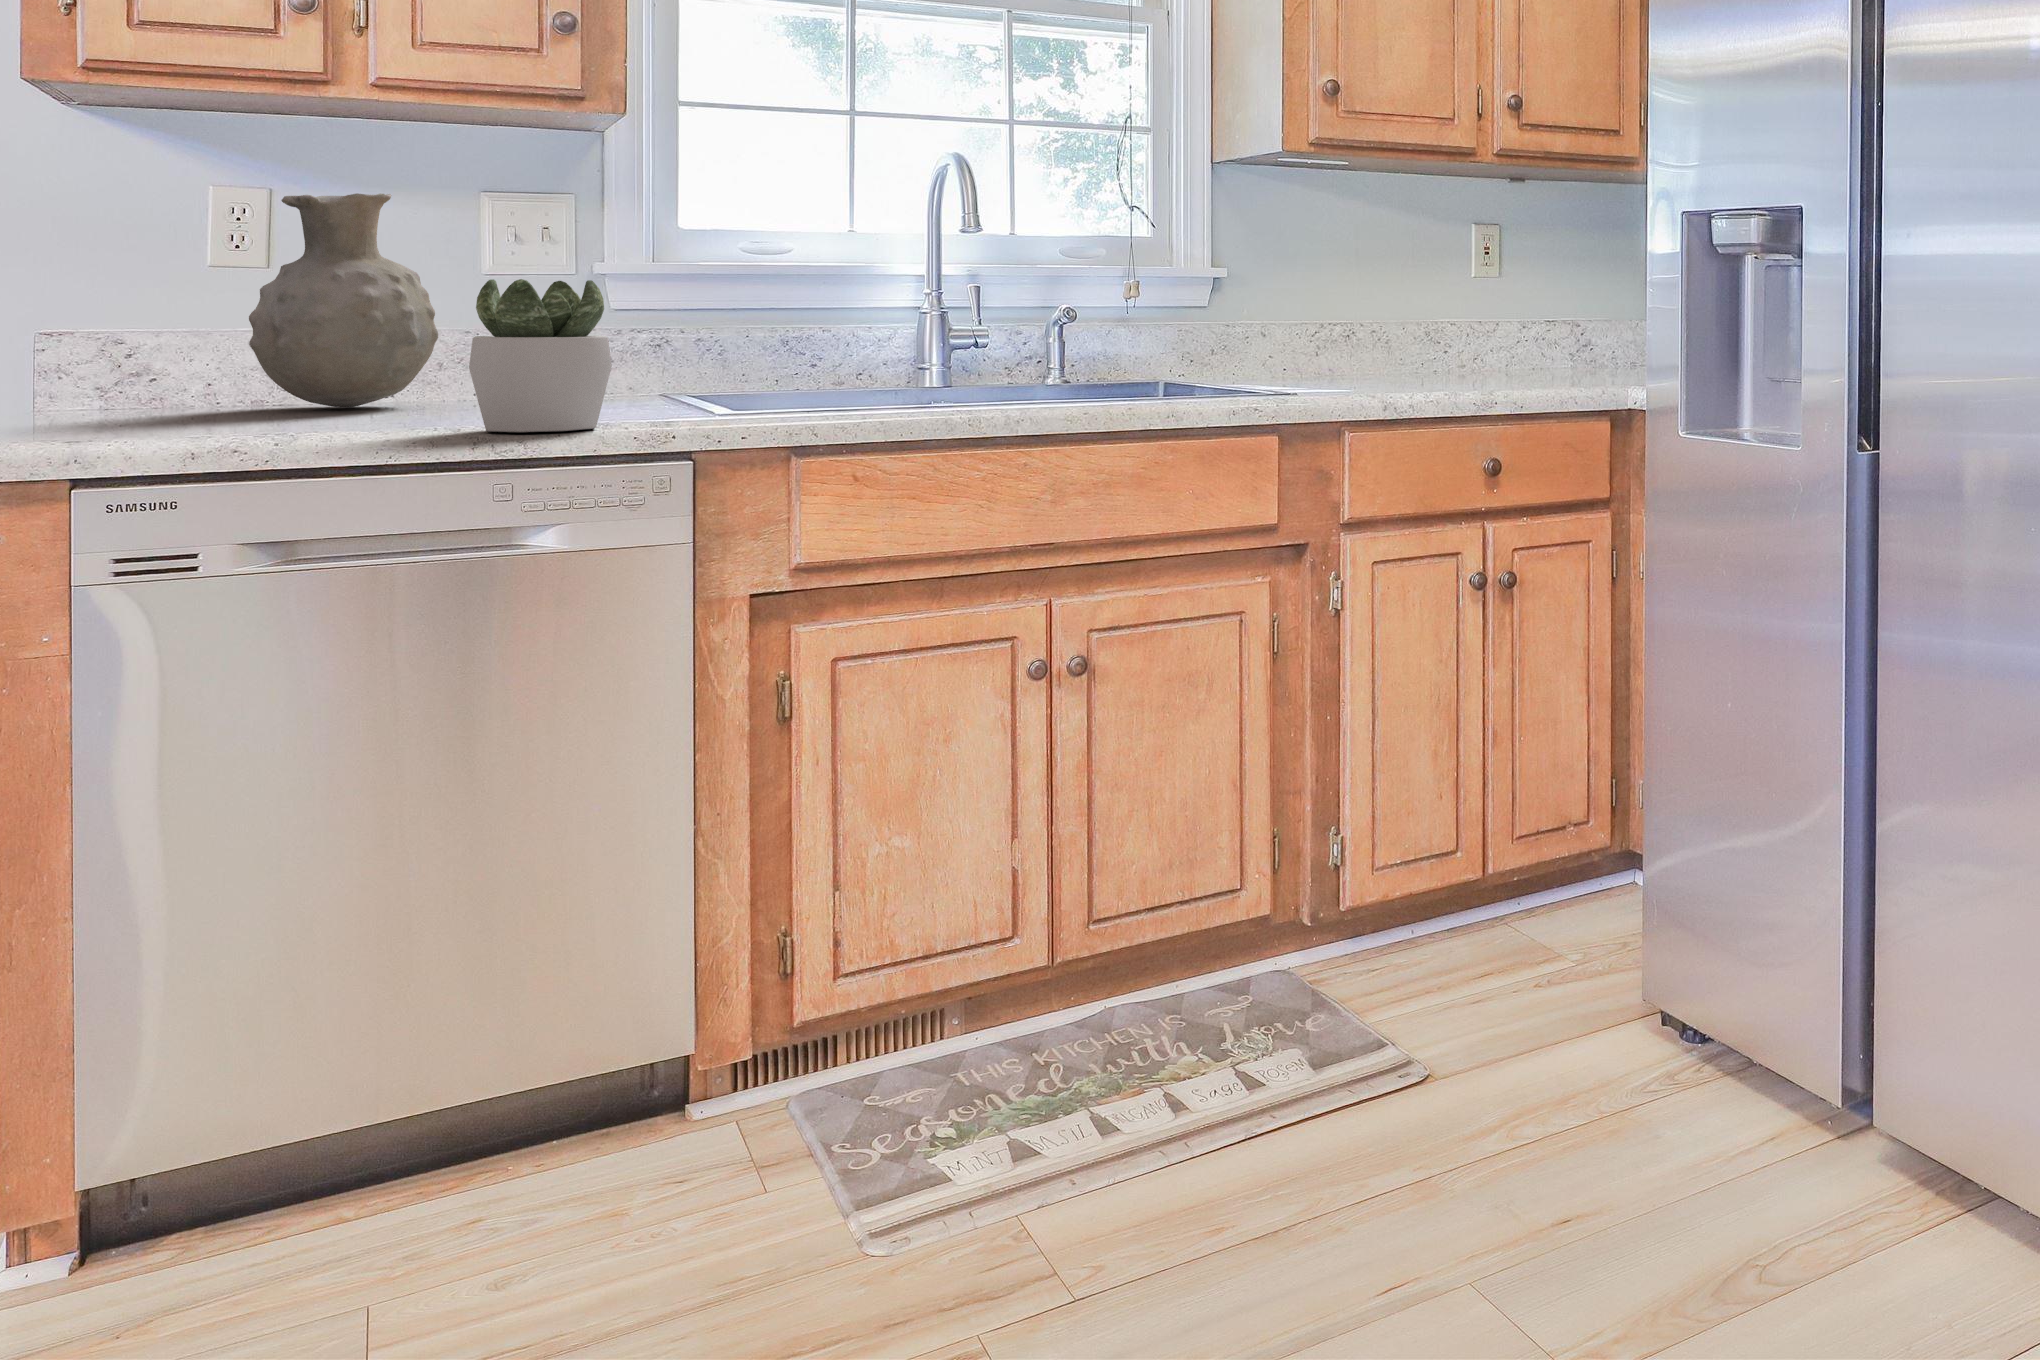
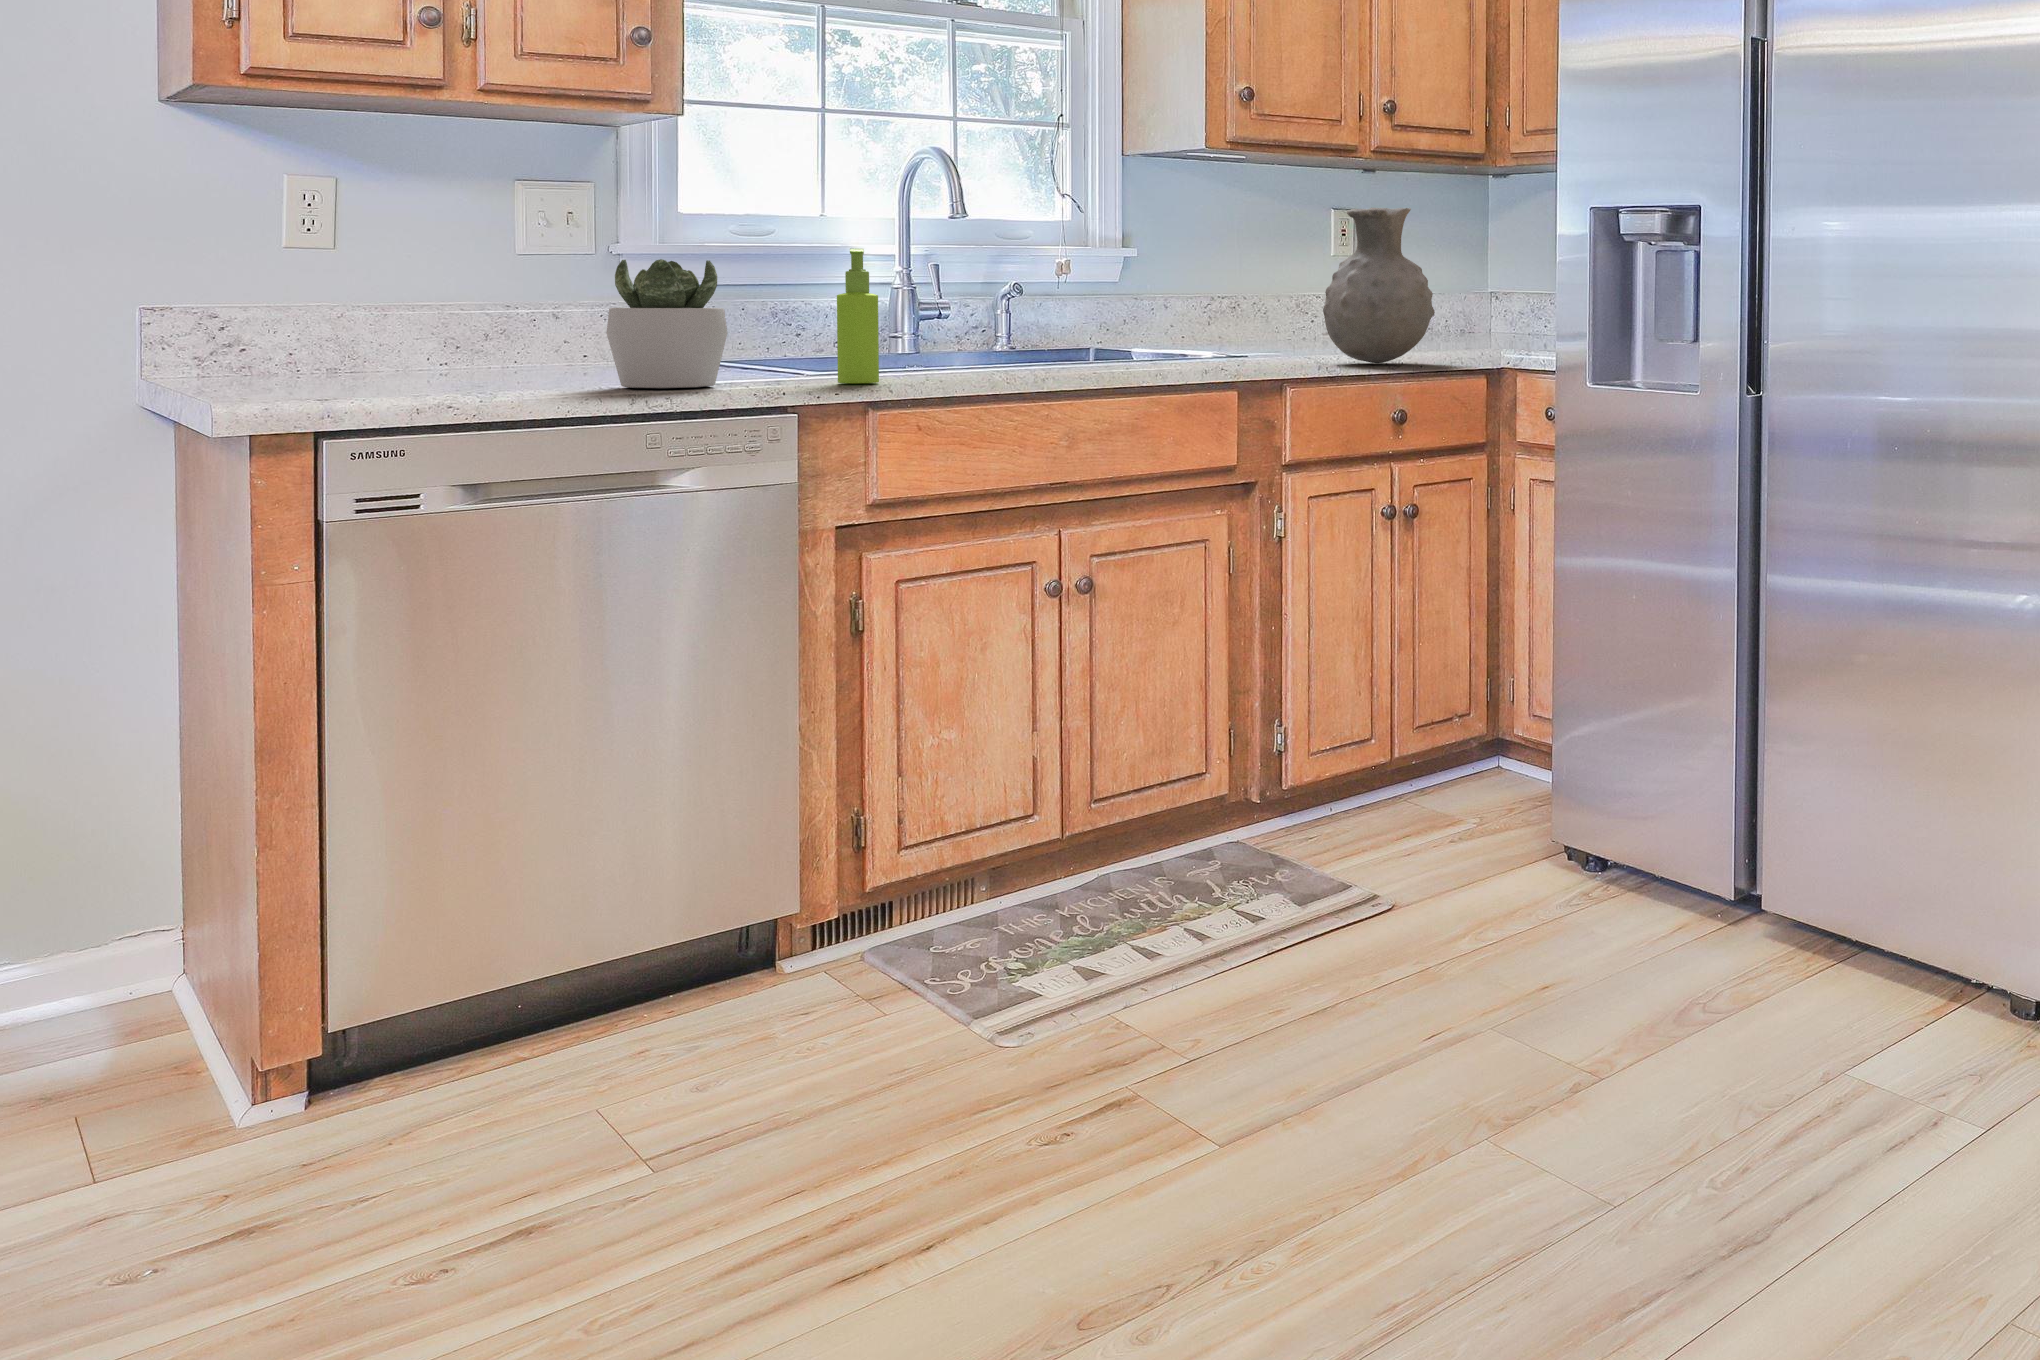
vase: present [249,193,438,407] -> present [1323,208,1435,363]
soap dispenser: none [751,265,802,426] -> present [837,248,879,383]

